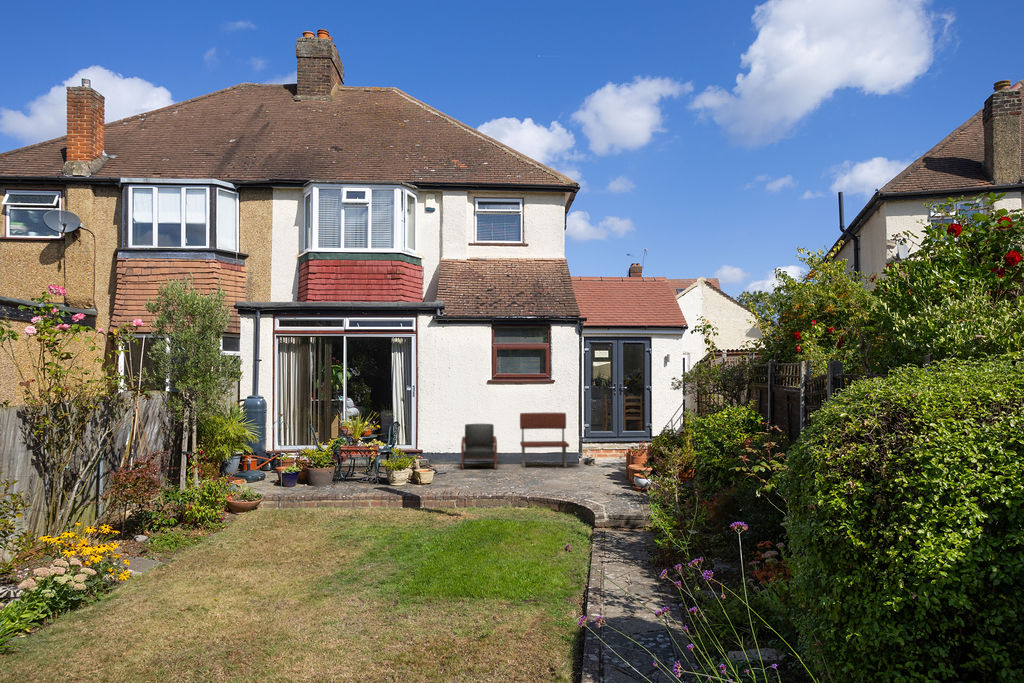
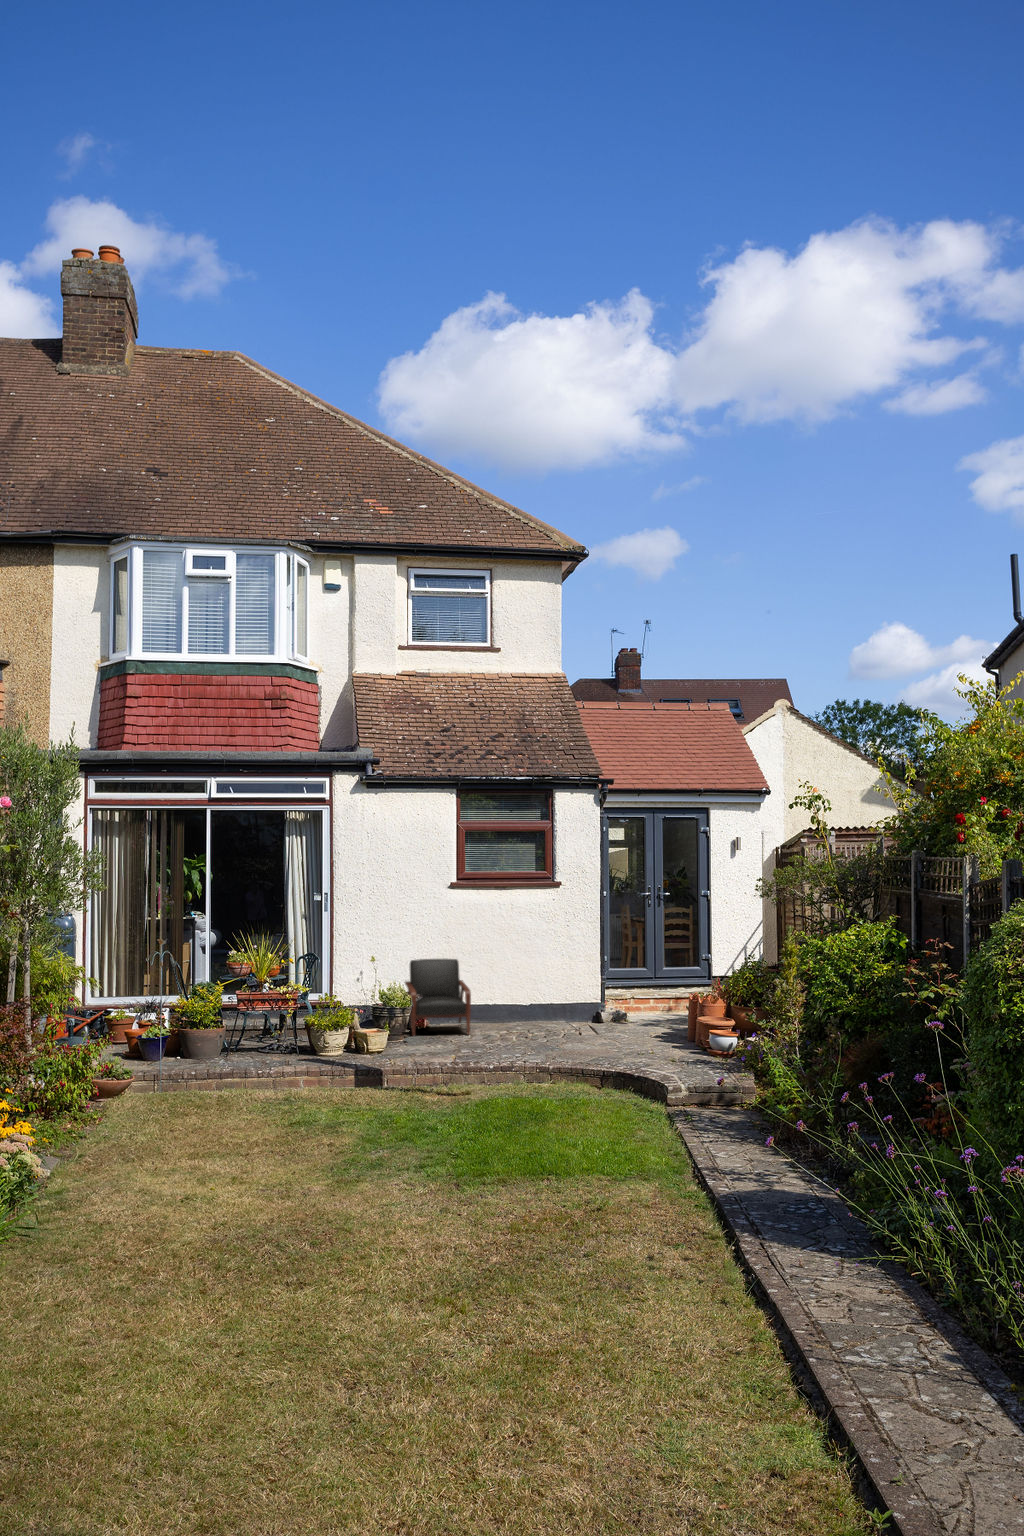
bench: present [520,412,569,468] -> none [502,938,589,1032]

